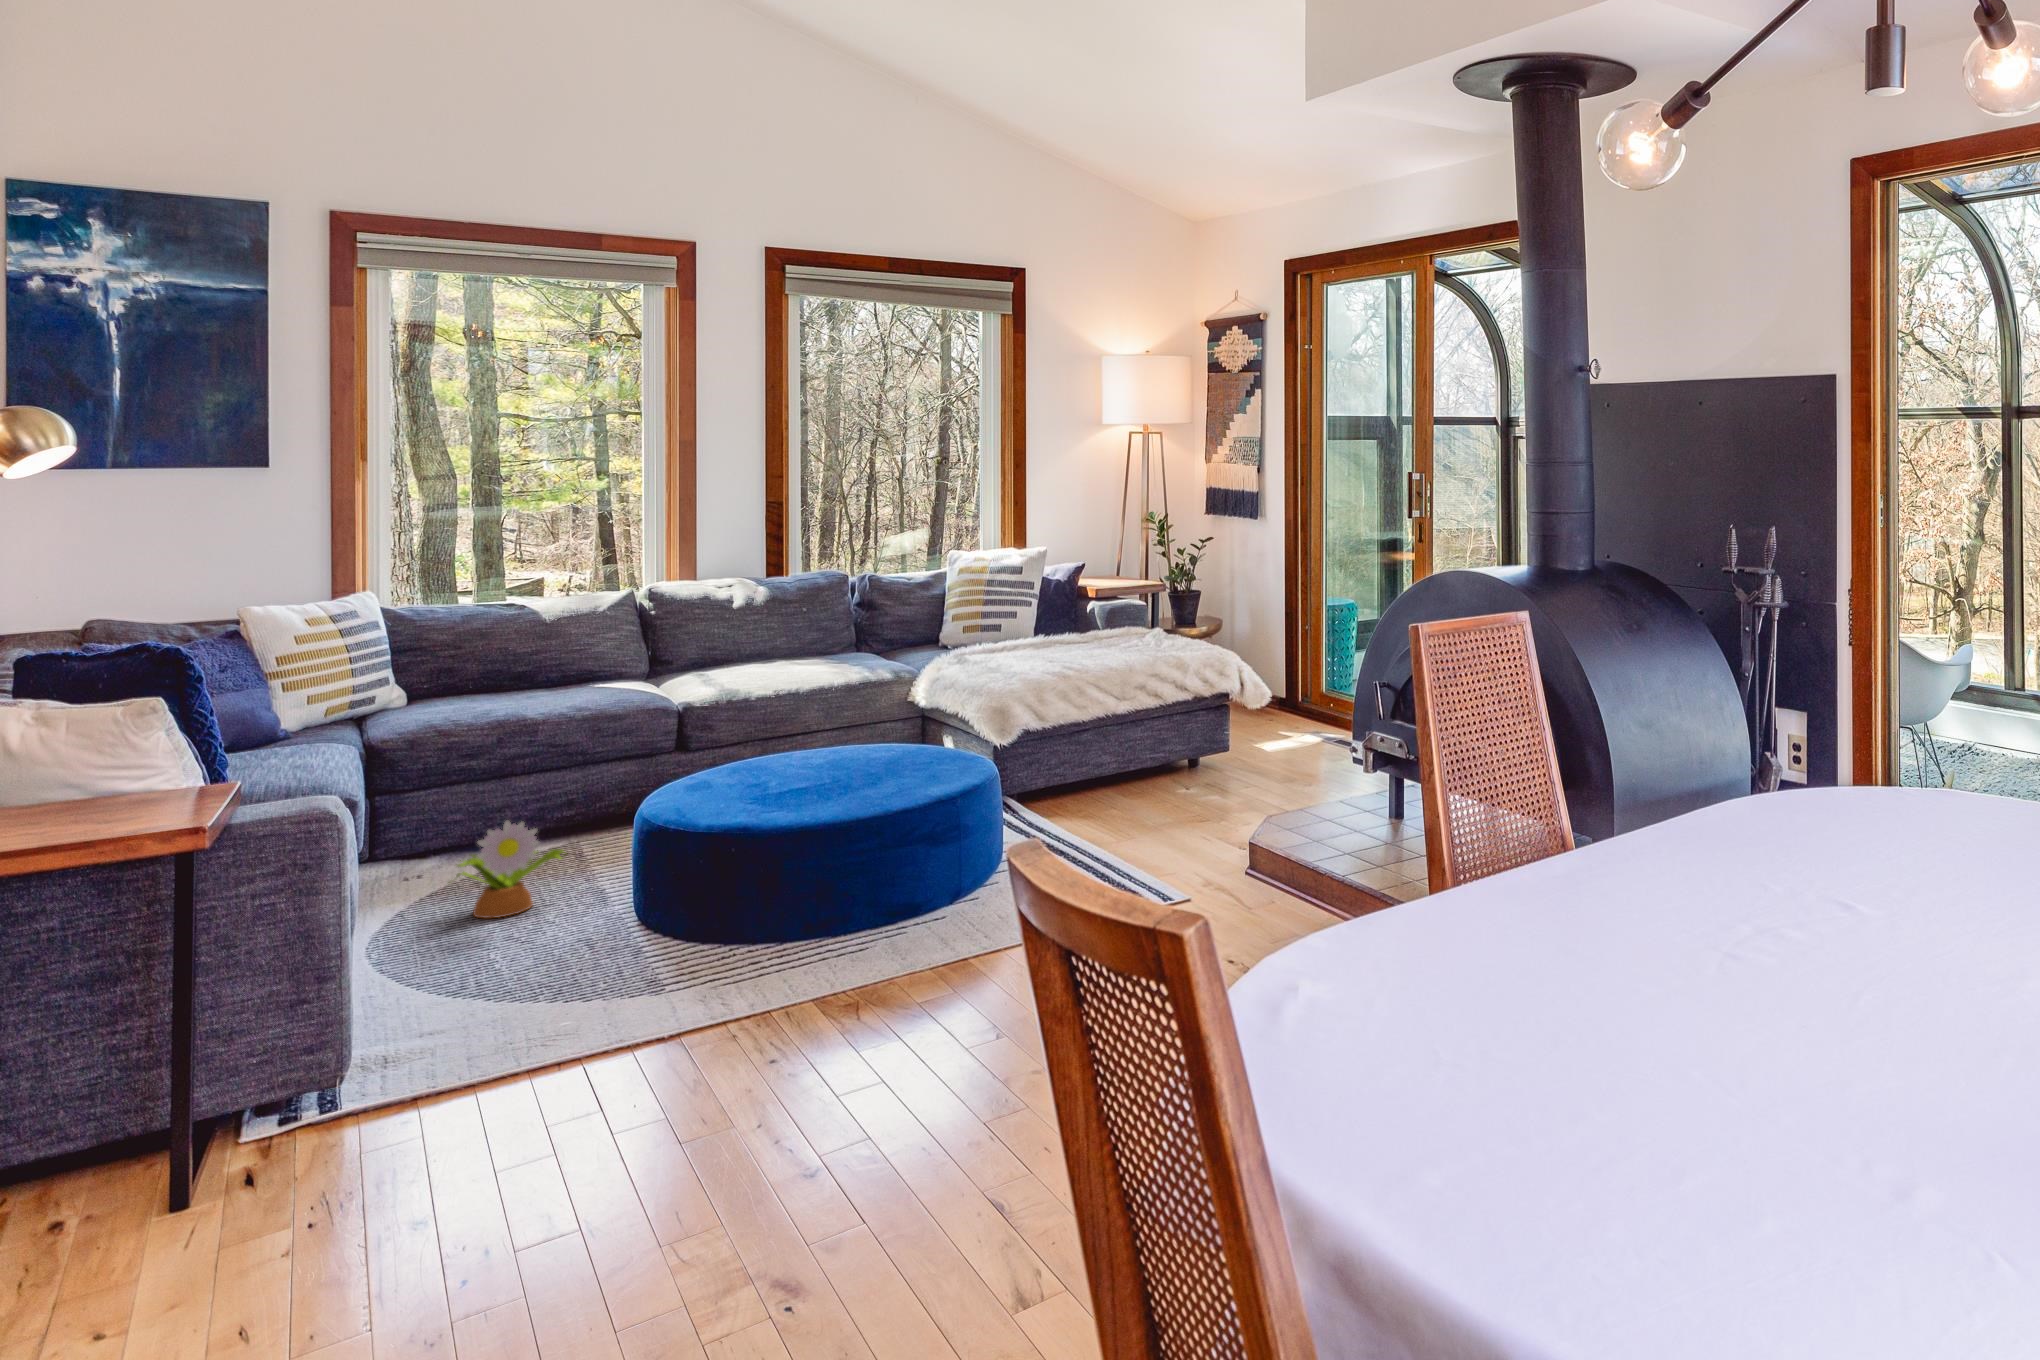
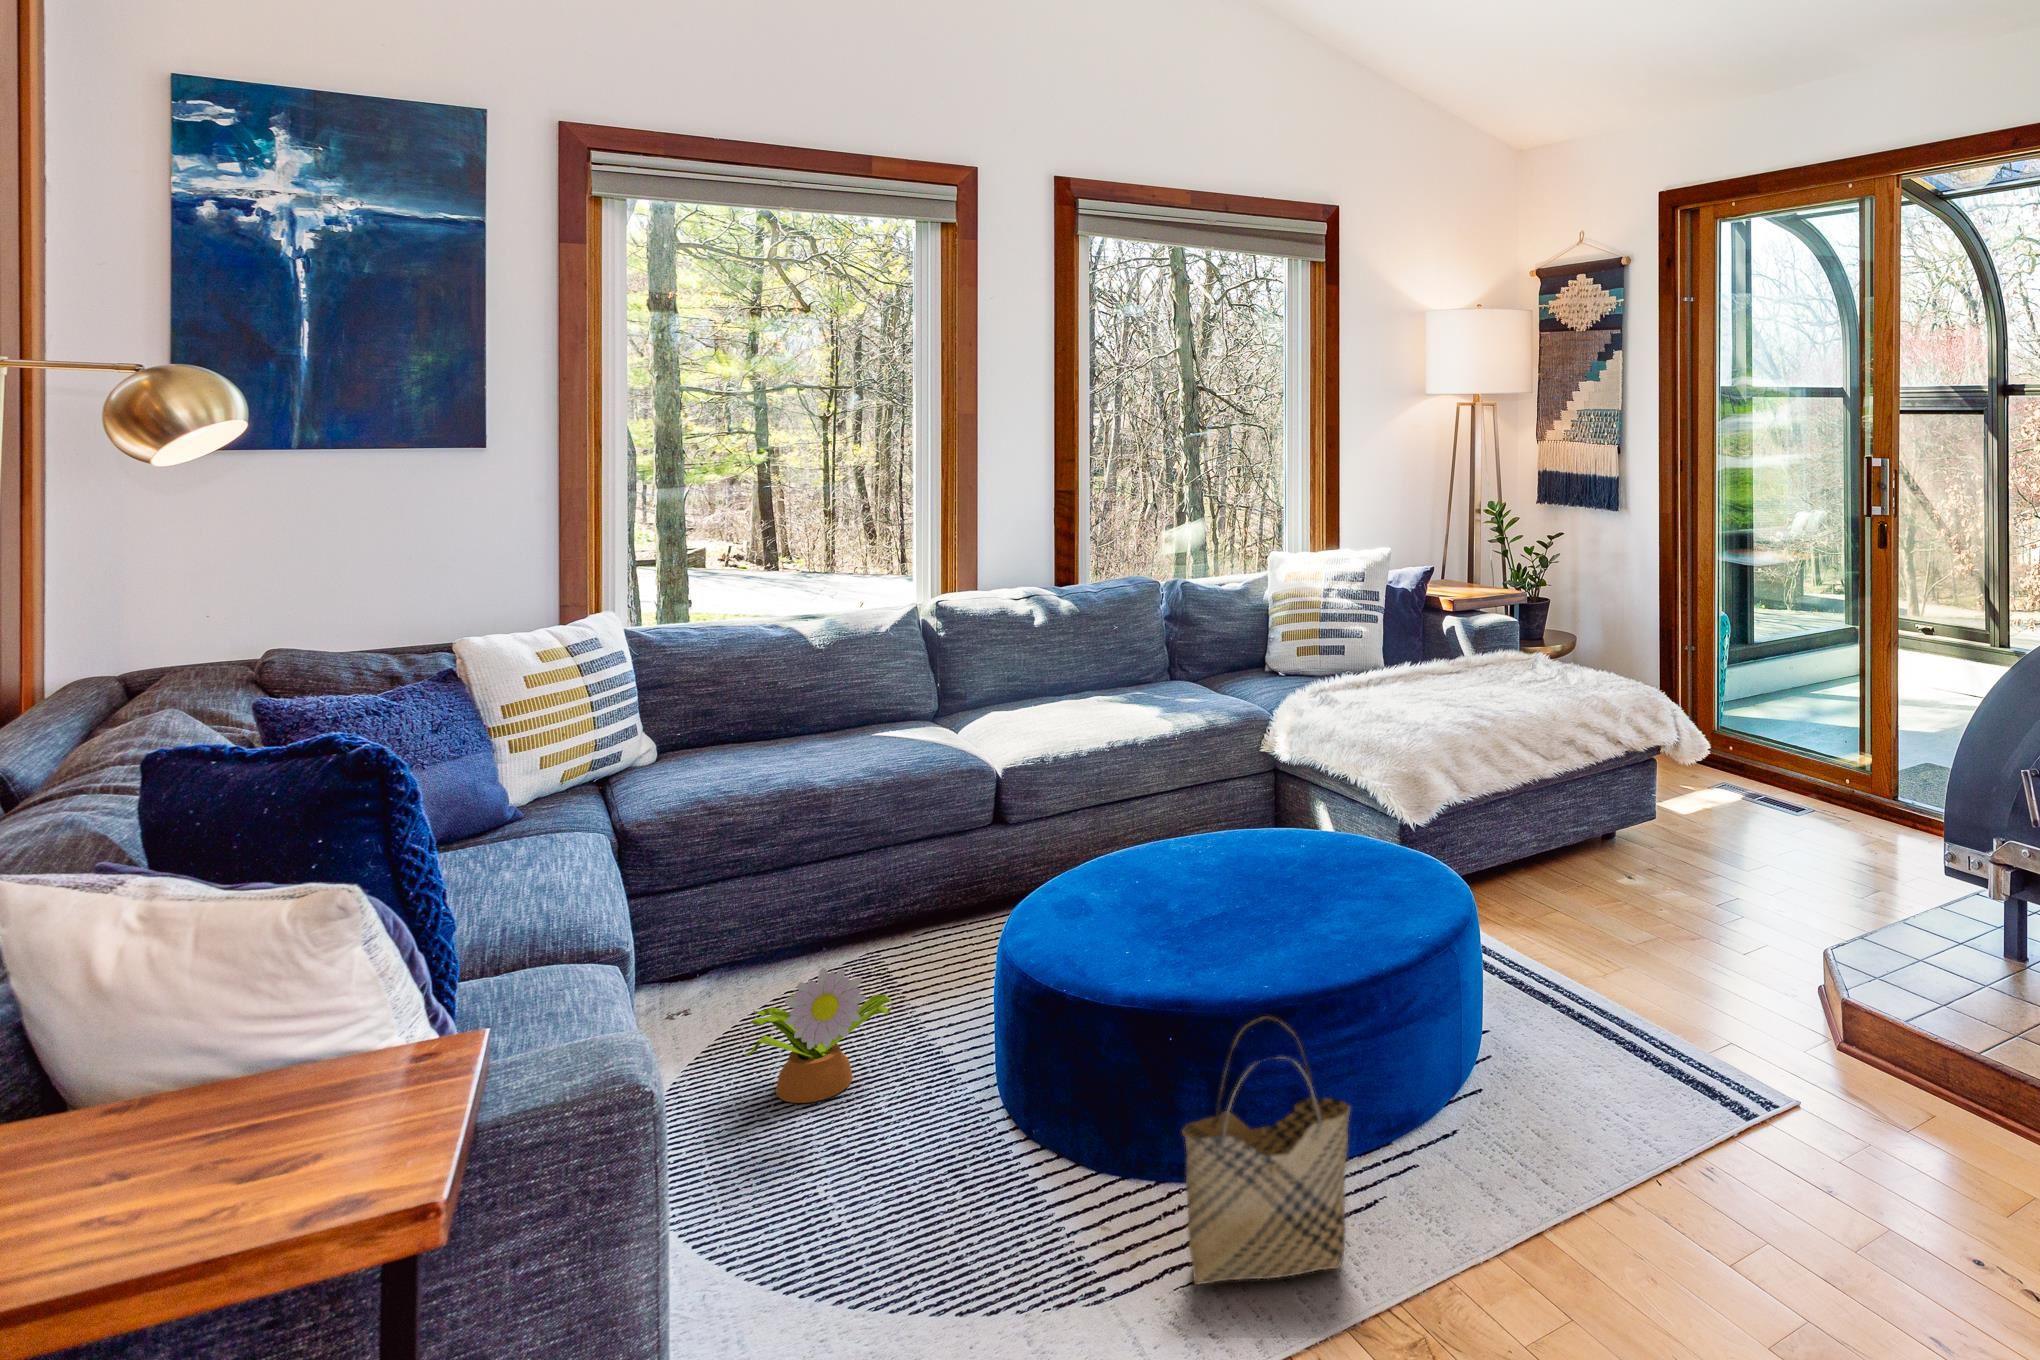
woven basket: none [730,818,854,984] -> present [1182,1016,1350,1285]

